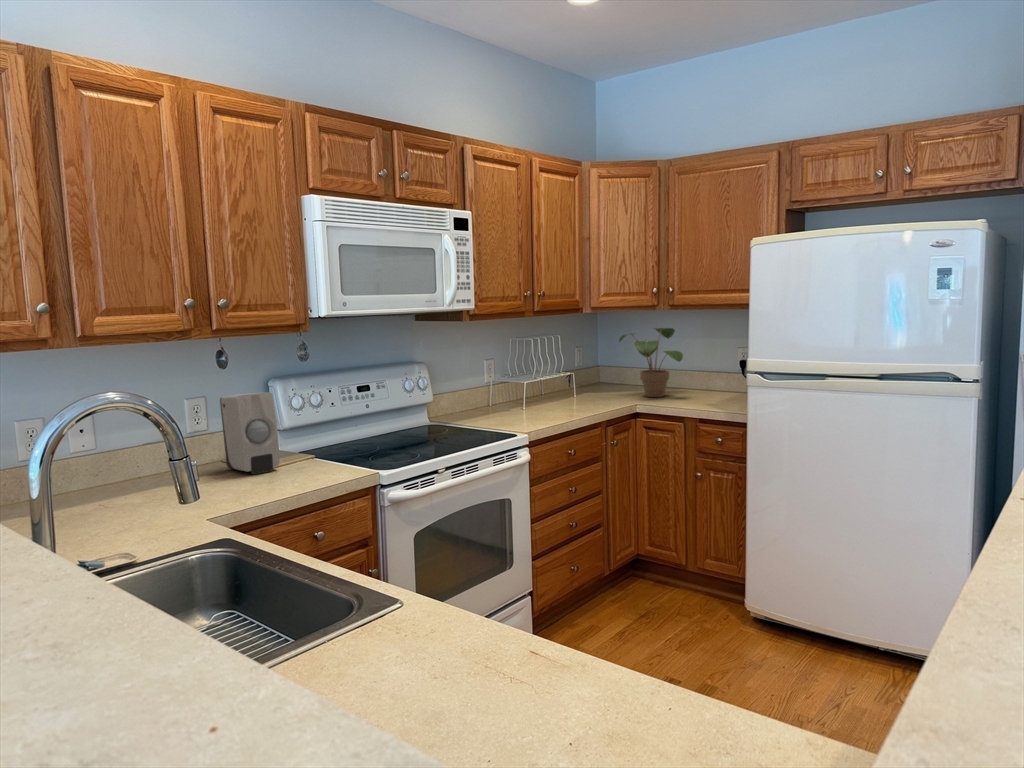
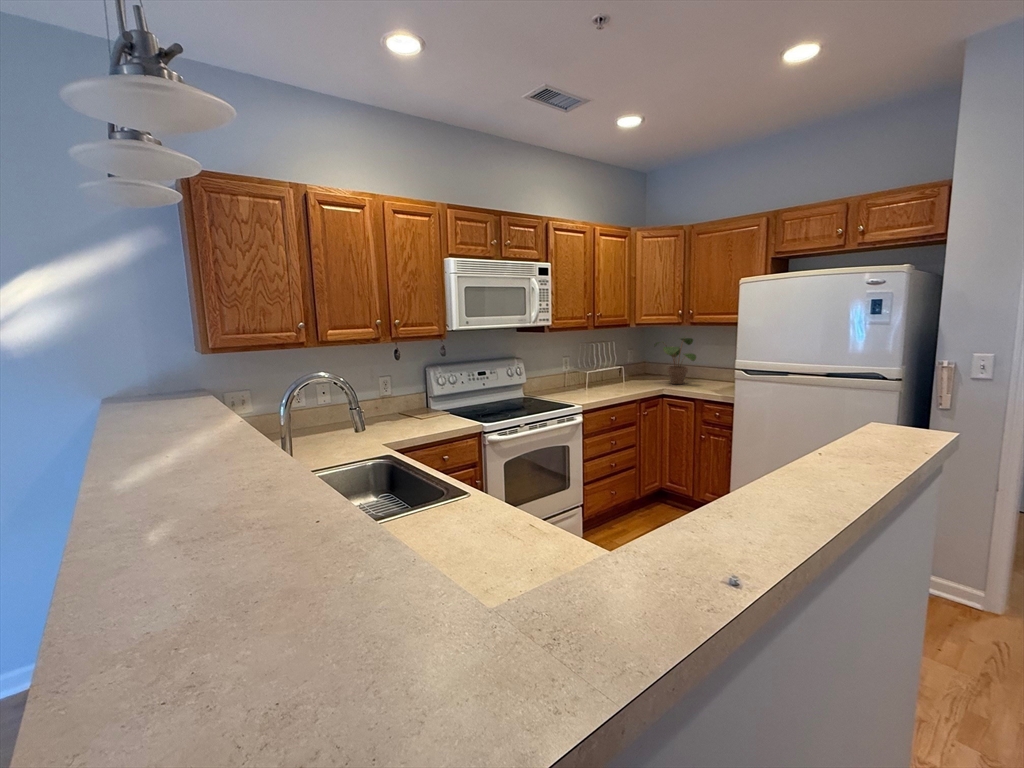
soap dispenser: present [220,392,279,474] -> none [397,375,429,422]

